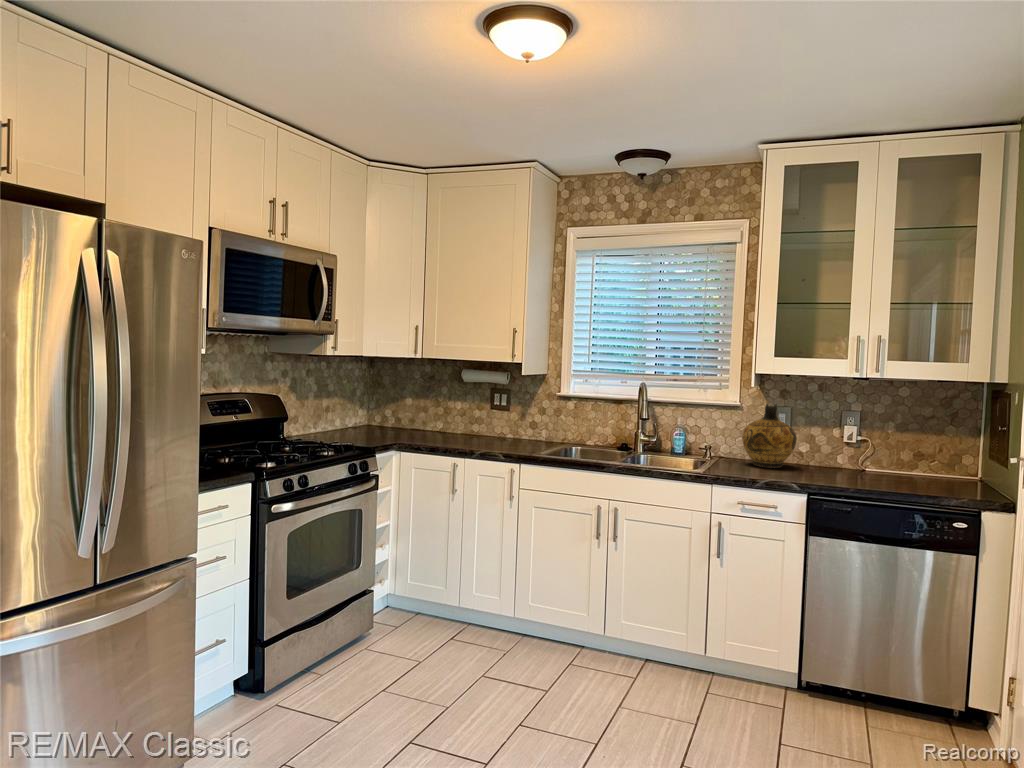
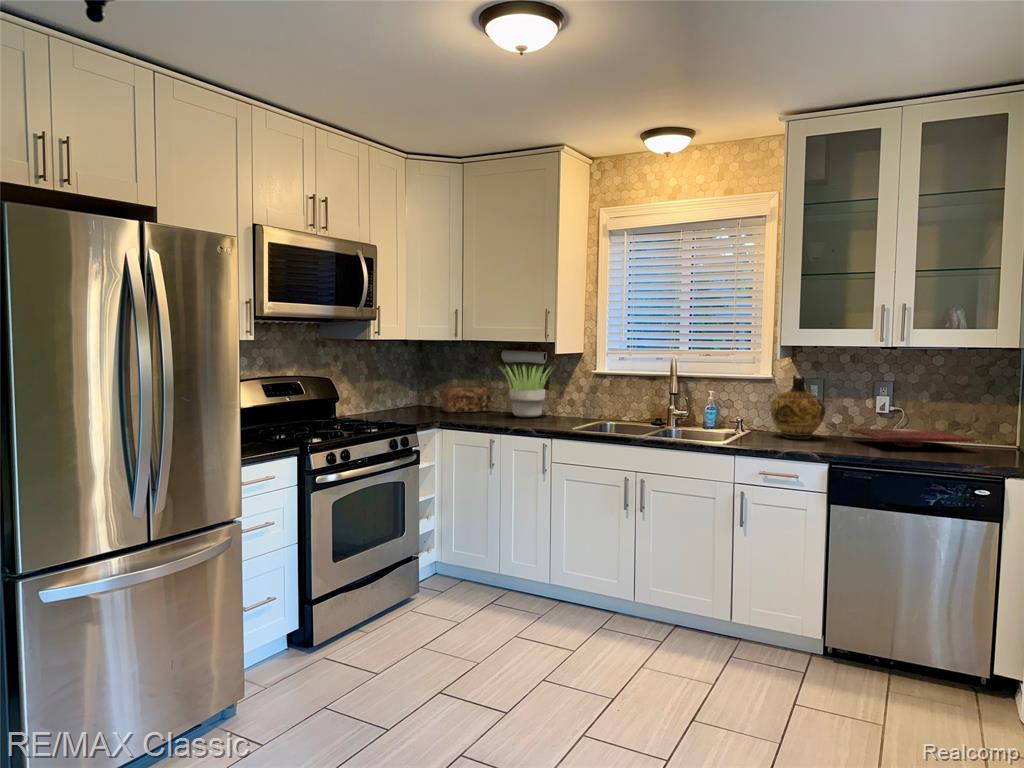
potted plant: none [458,384,520,440] -> present [507,367,549,417]
bread loaf: none [395,407,448,434] -> present [442,388,491,413]
cutting board: none [819,458,942,478] -> present [849,429,974,447]

